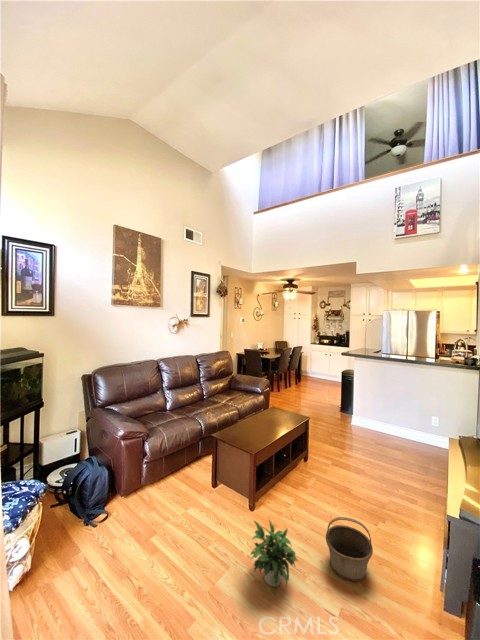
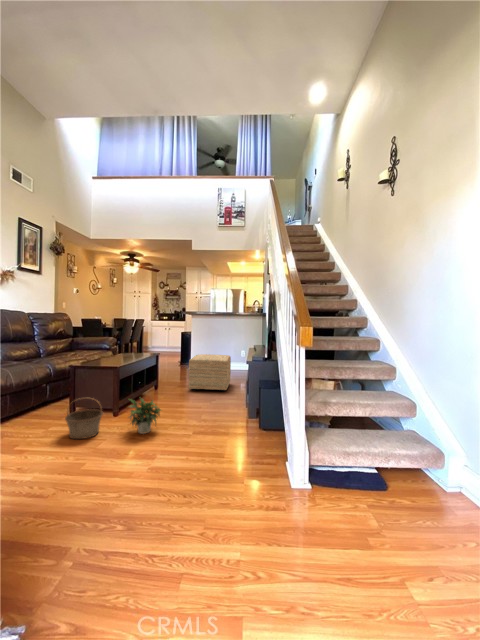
ottoman: none [347,422,414,496] -> present [189,354,231,391]
basket: present [326,517,373,582] -> present [65,399,103,439]

